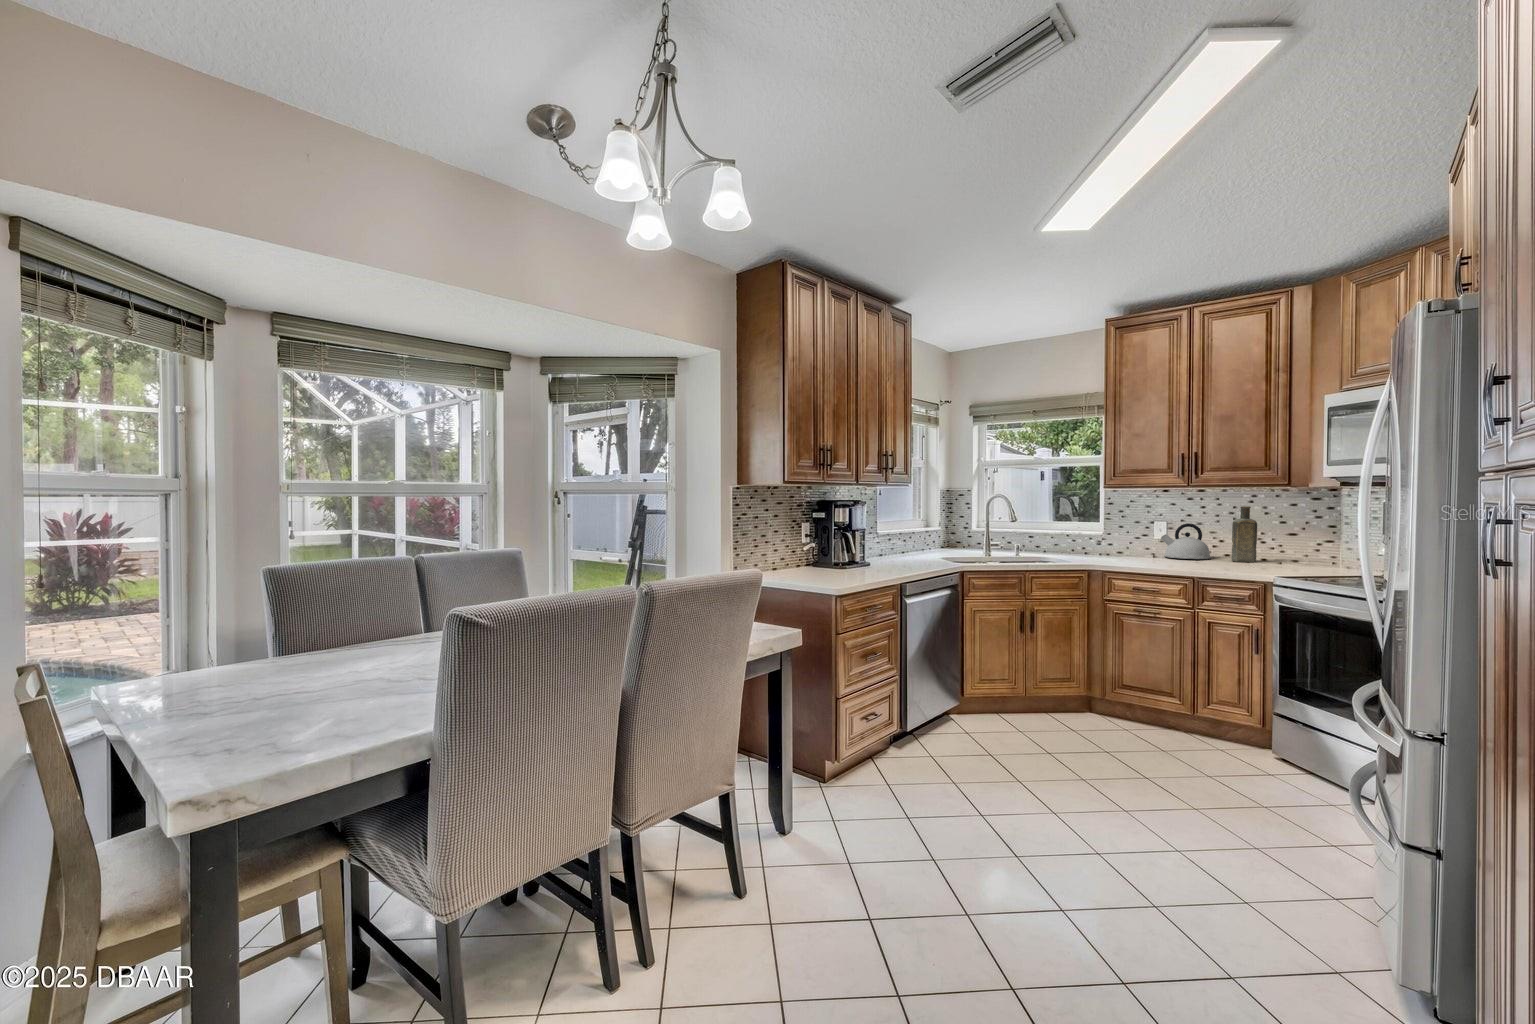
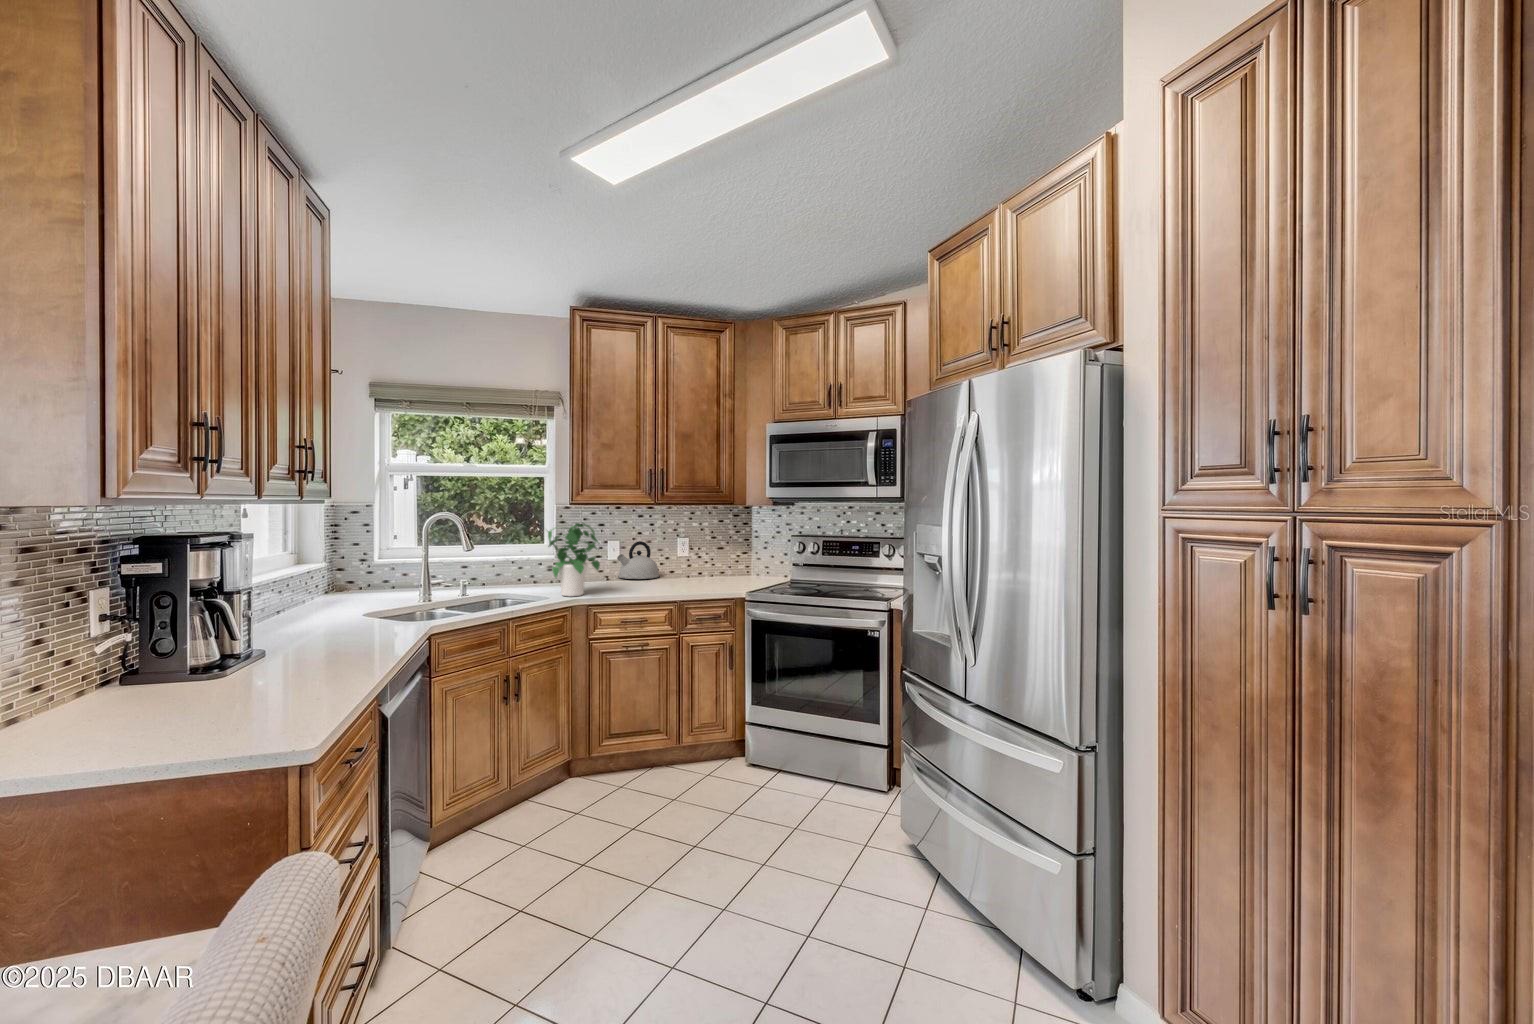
potted plant: none [1069,501,1121,564] -> present [548,522,600,596]
bottle: present [1231,506,1257,562] -> none [674,523,698,578]

